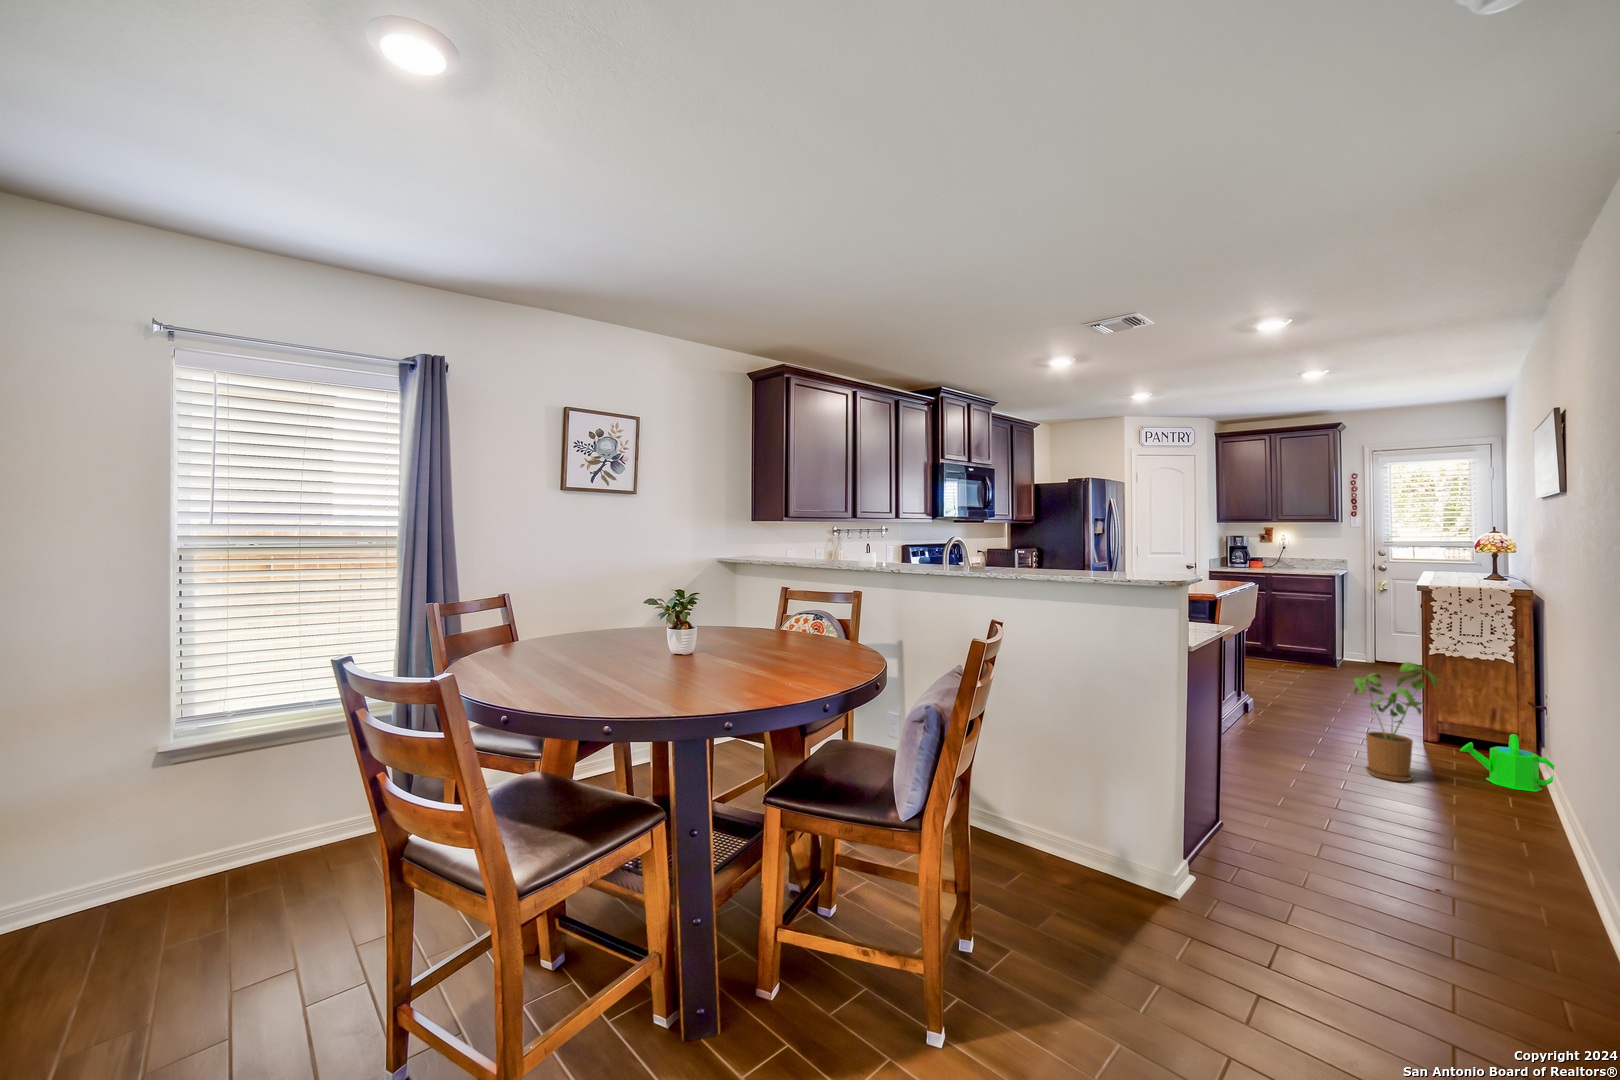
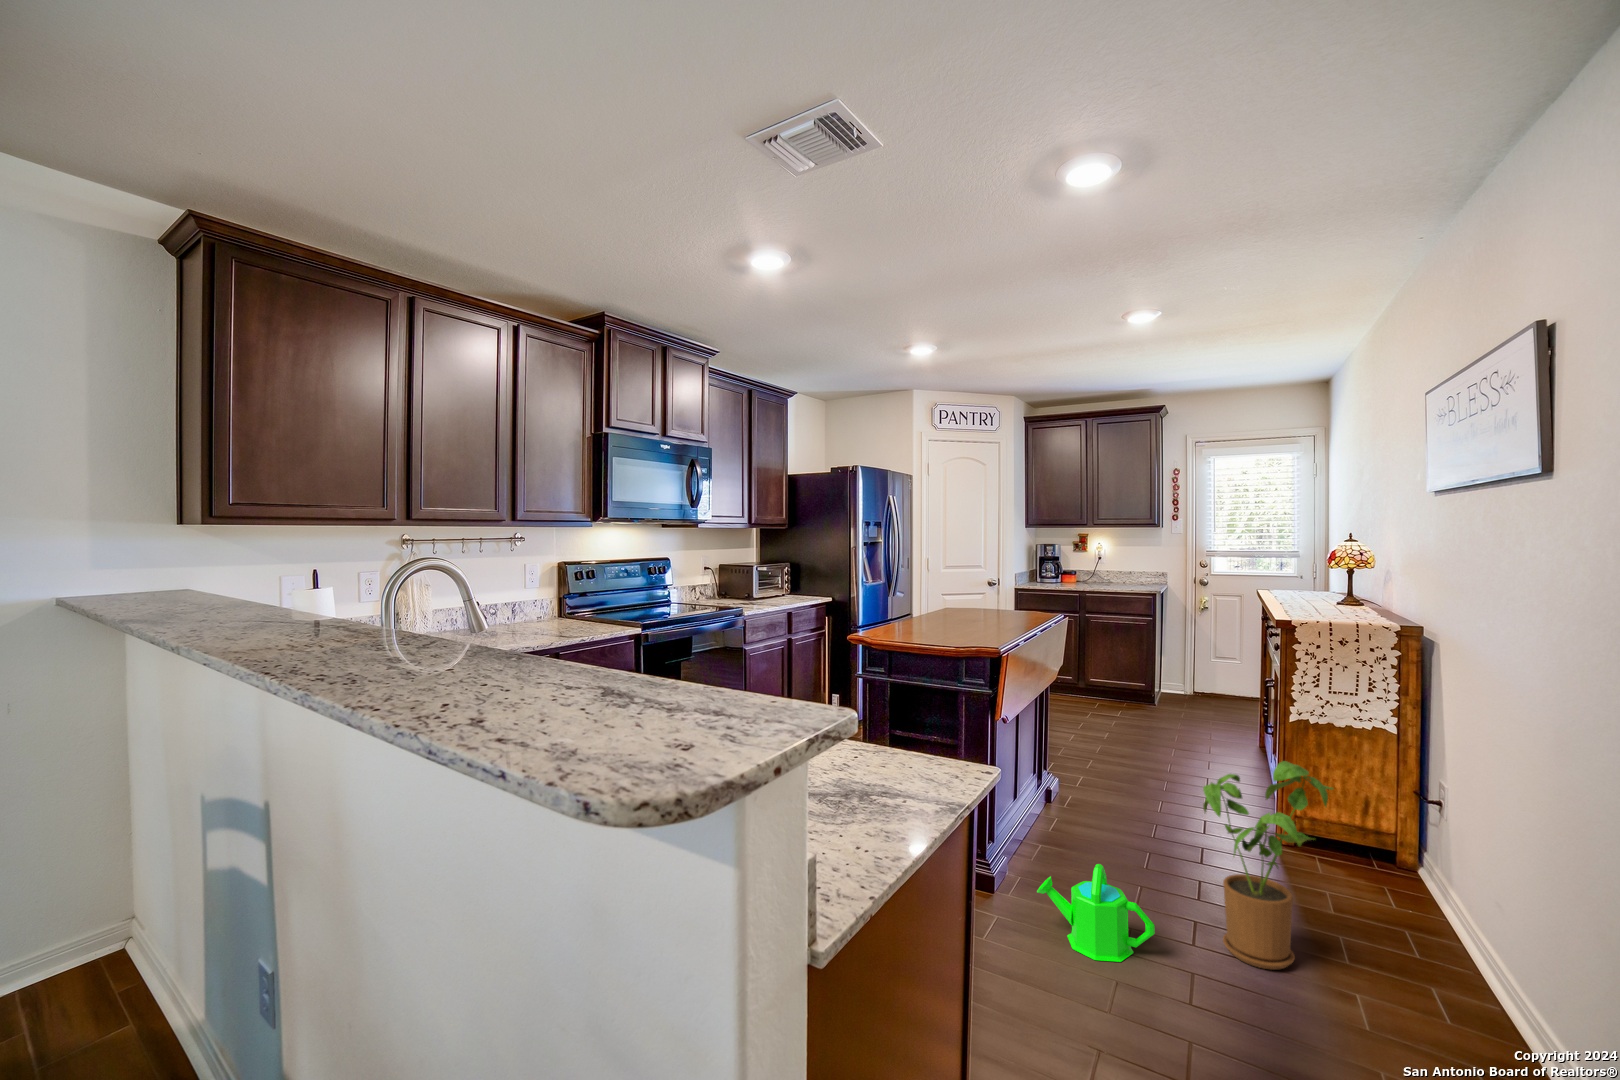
watering can: present [1460,734,1554,792] -> present [1037,864,1155,962]

